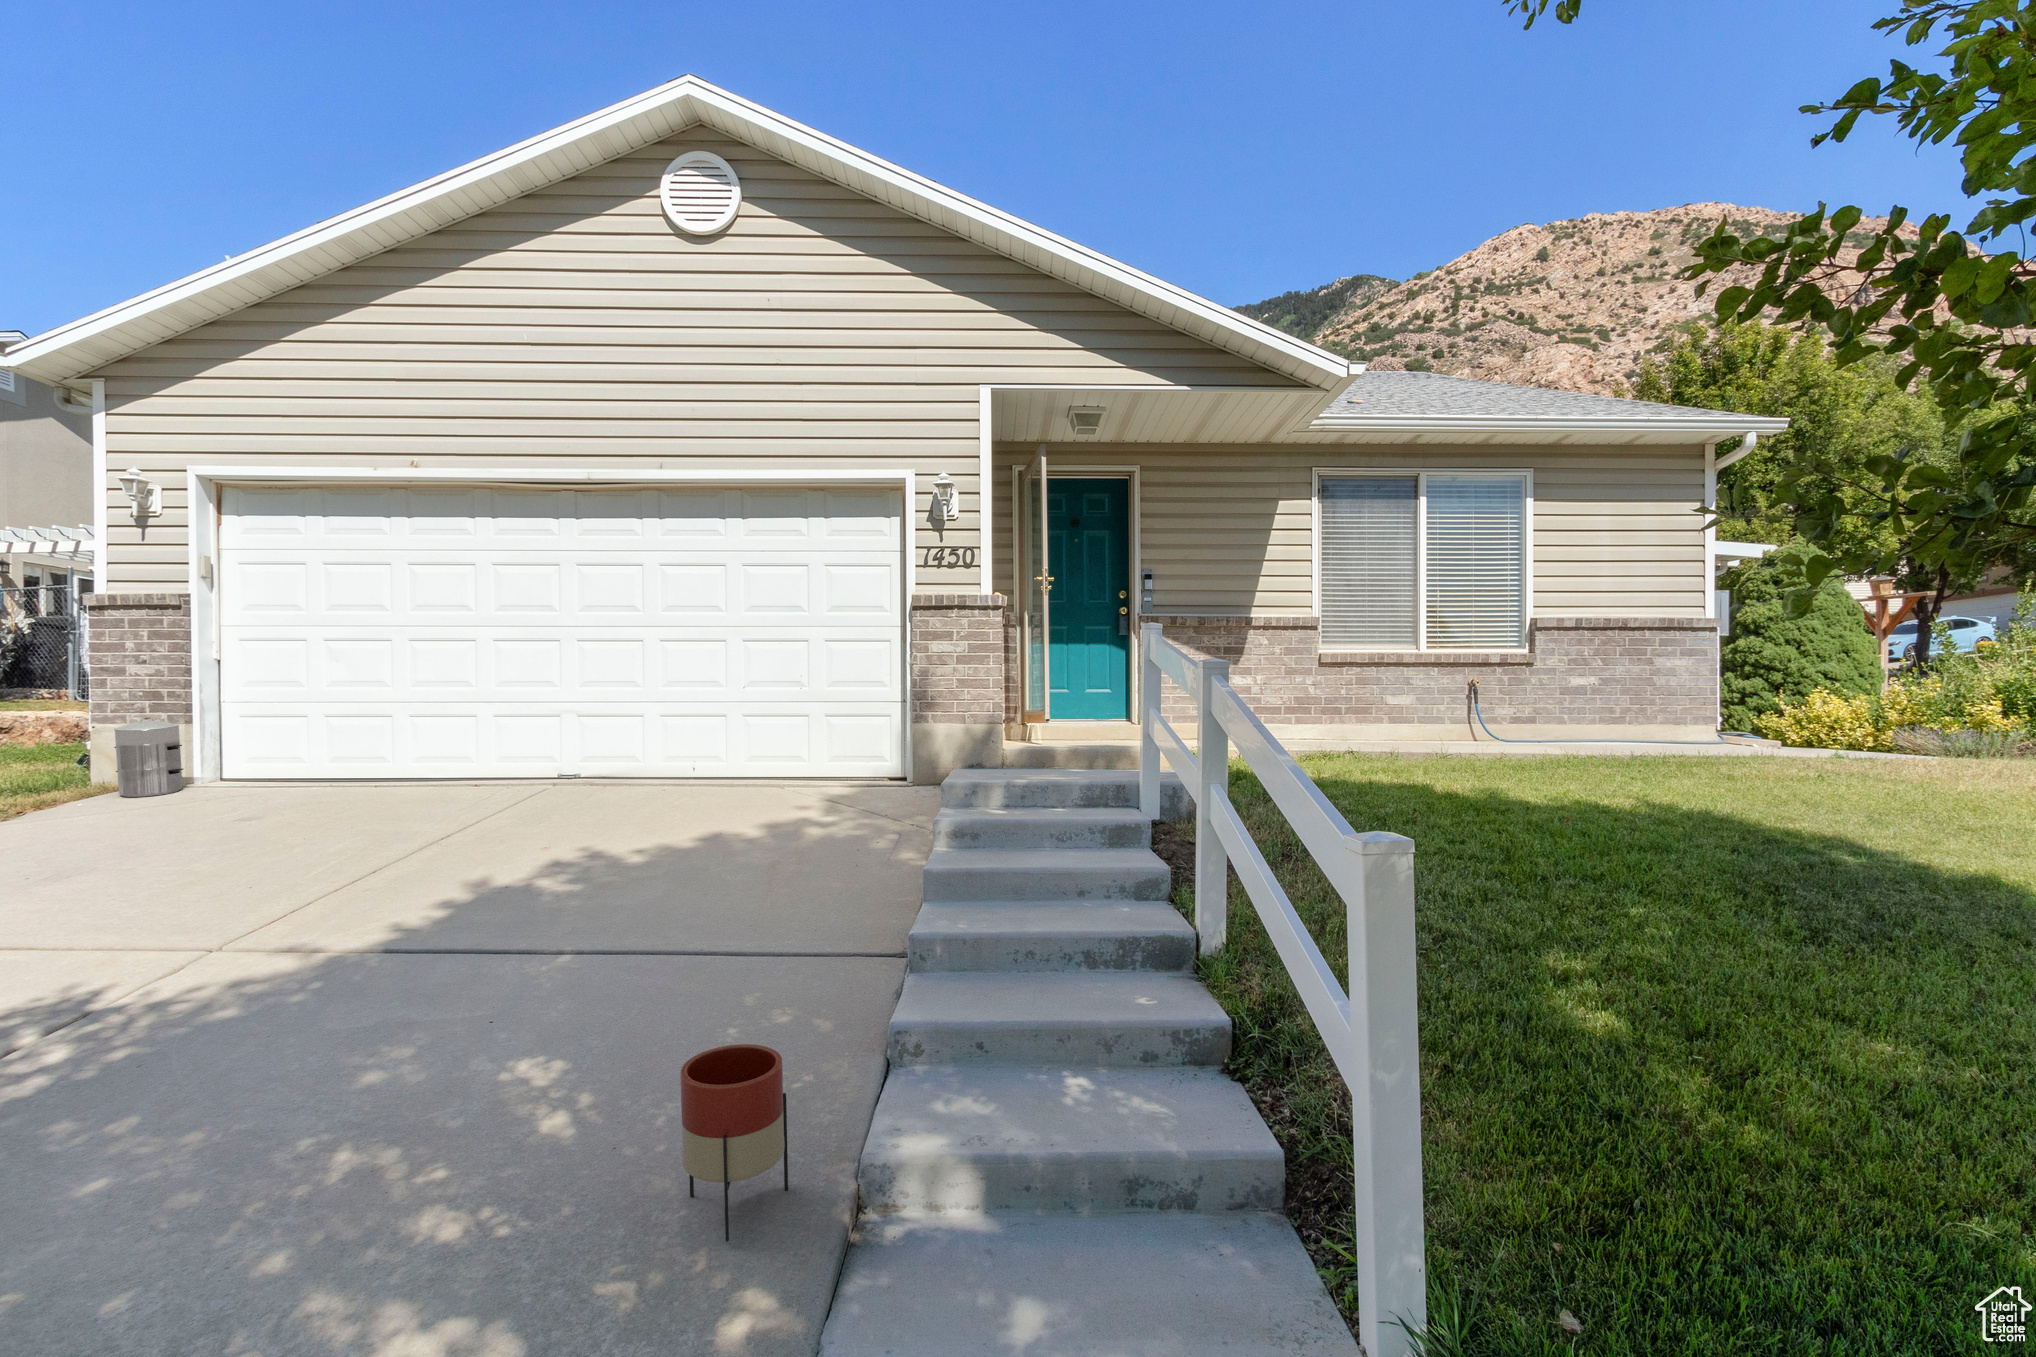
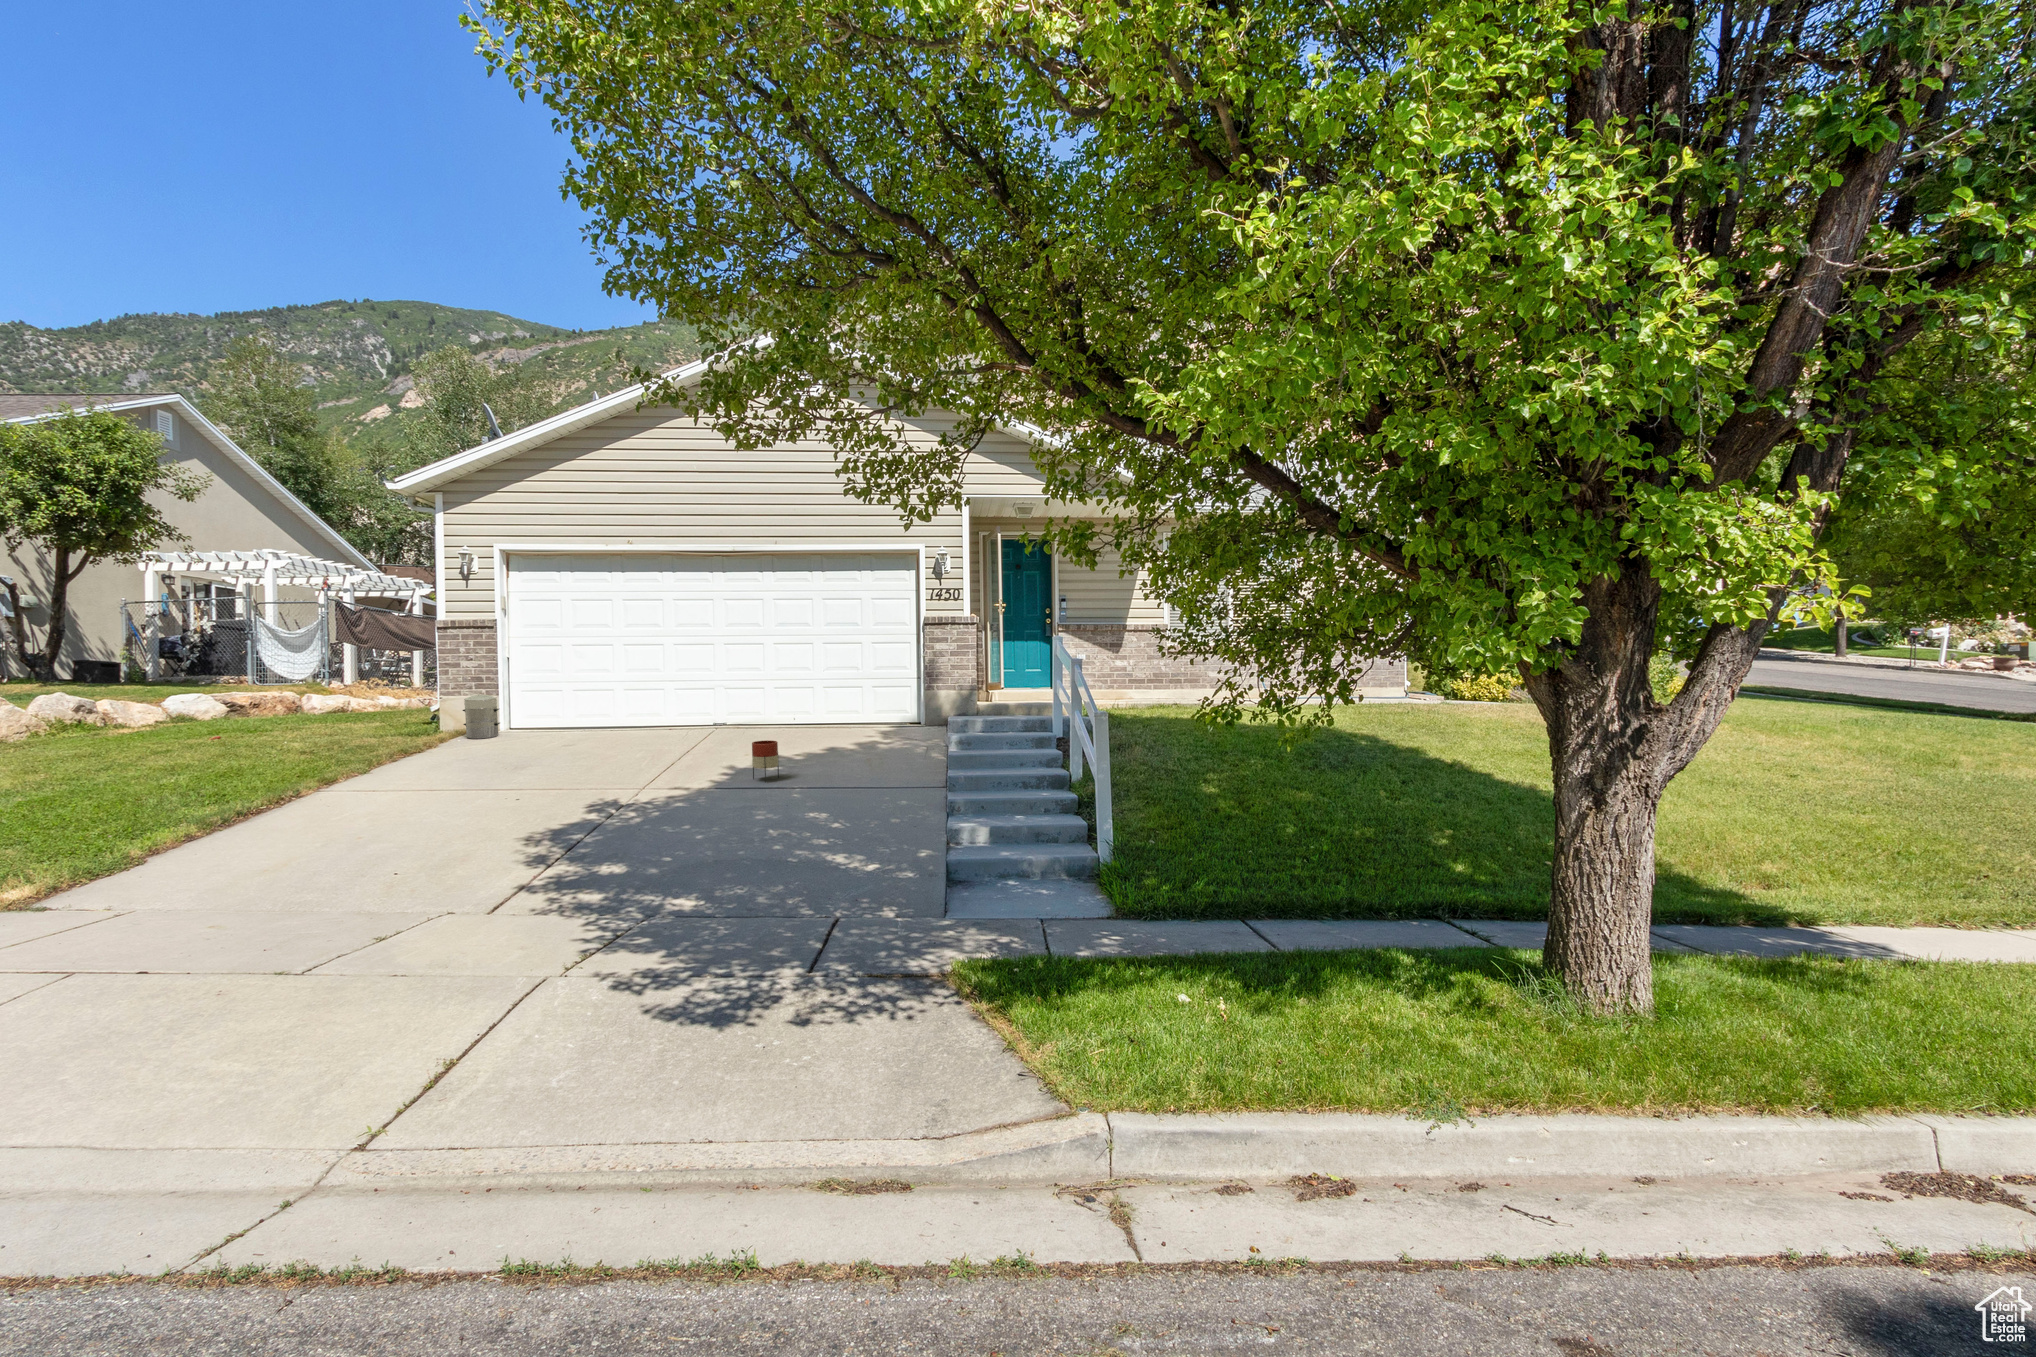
planter: present [680,1044,788,1242] -> present [752,740,779,782]

